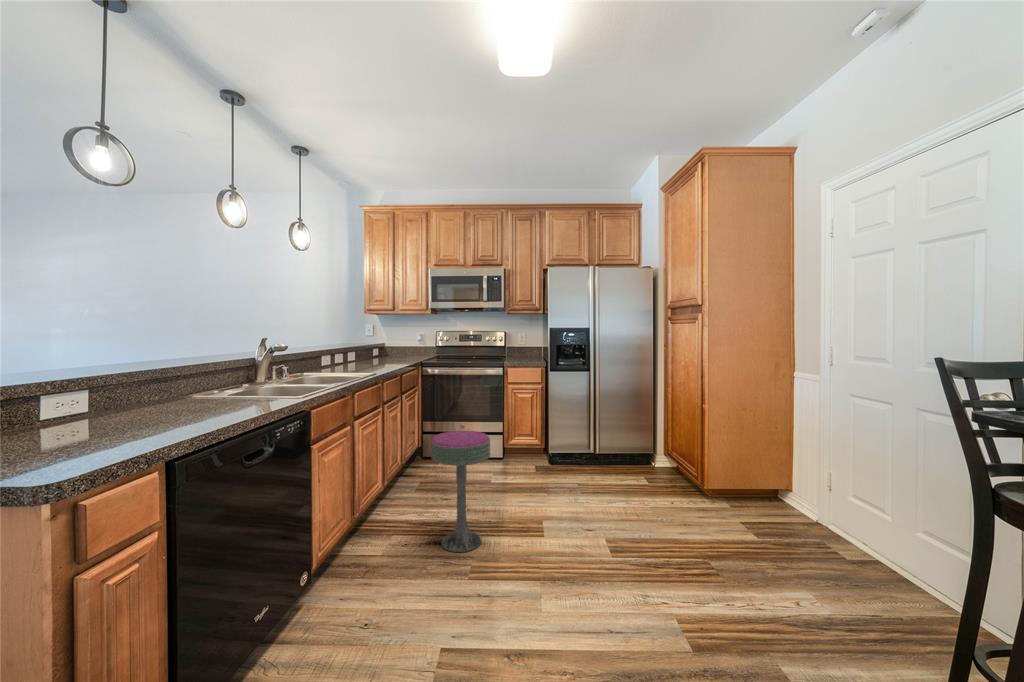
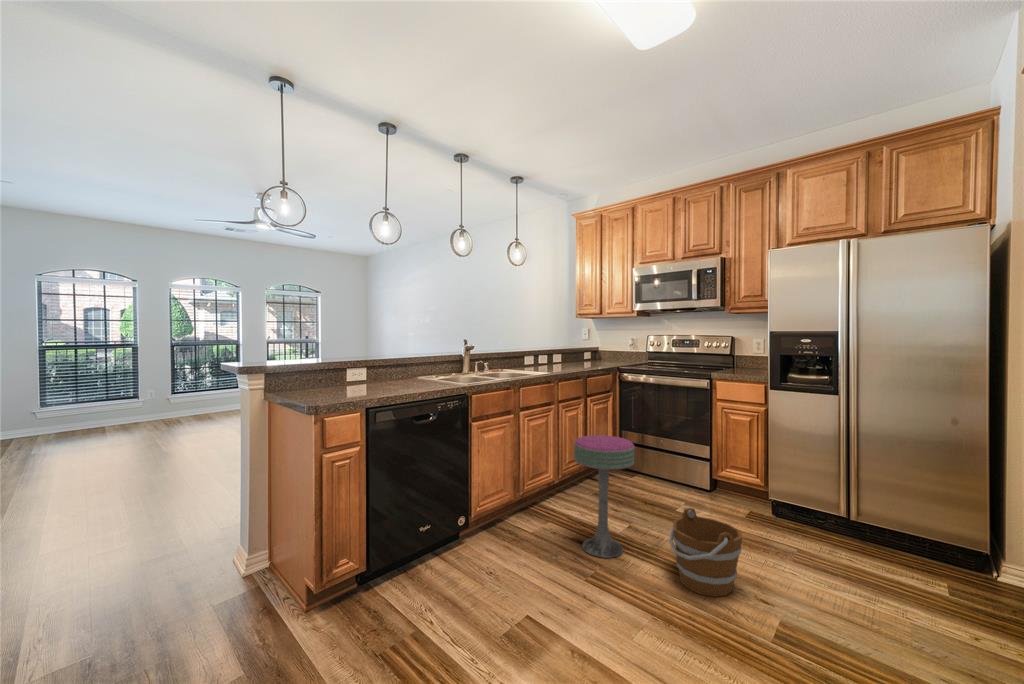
bucket: none [527,483,586,555] -> present [669,508,743,597]

